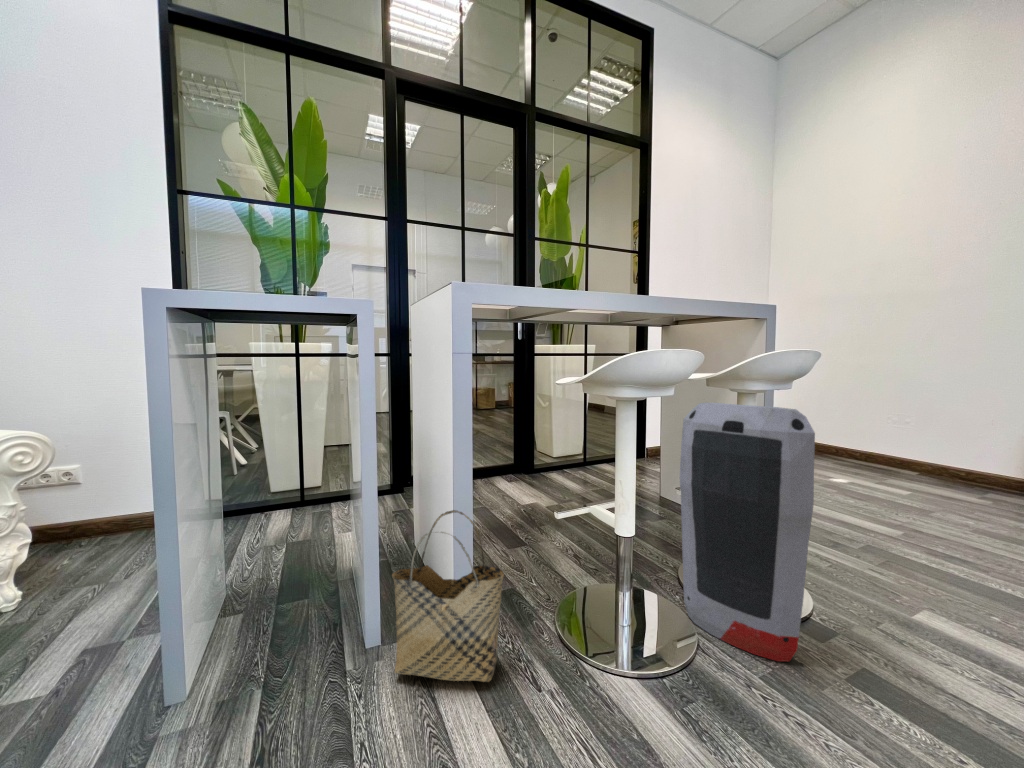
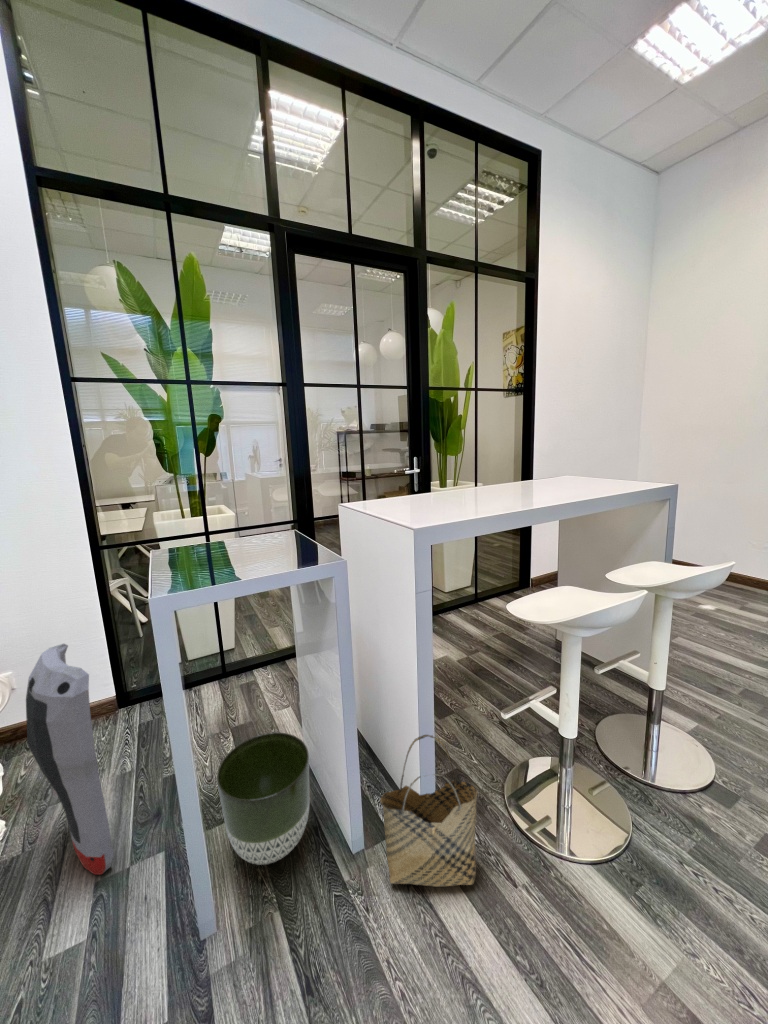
air purifier: present [679,403,815,662] -> present [26,644,114,875]
planter: none [222,515,333,646] -> present [217,733,309,865]

